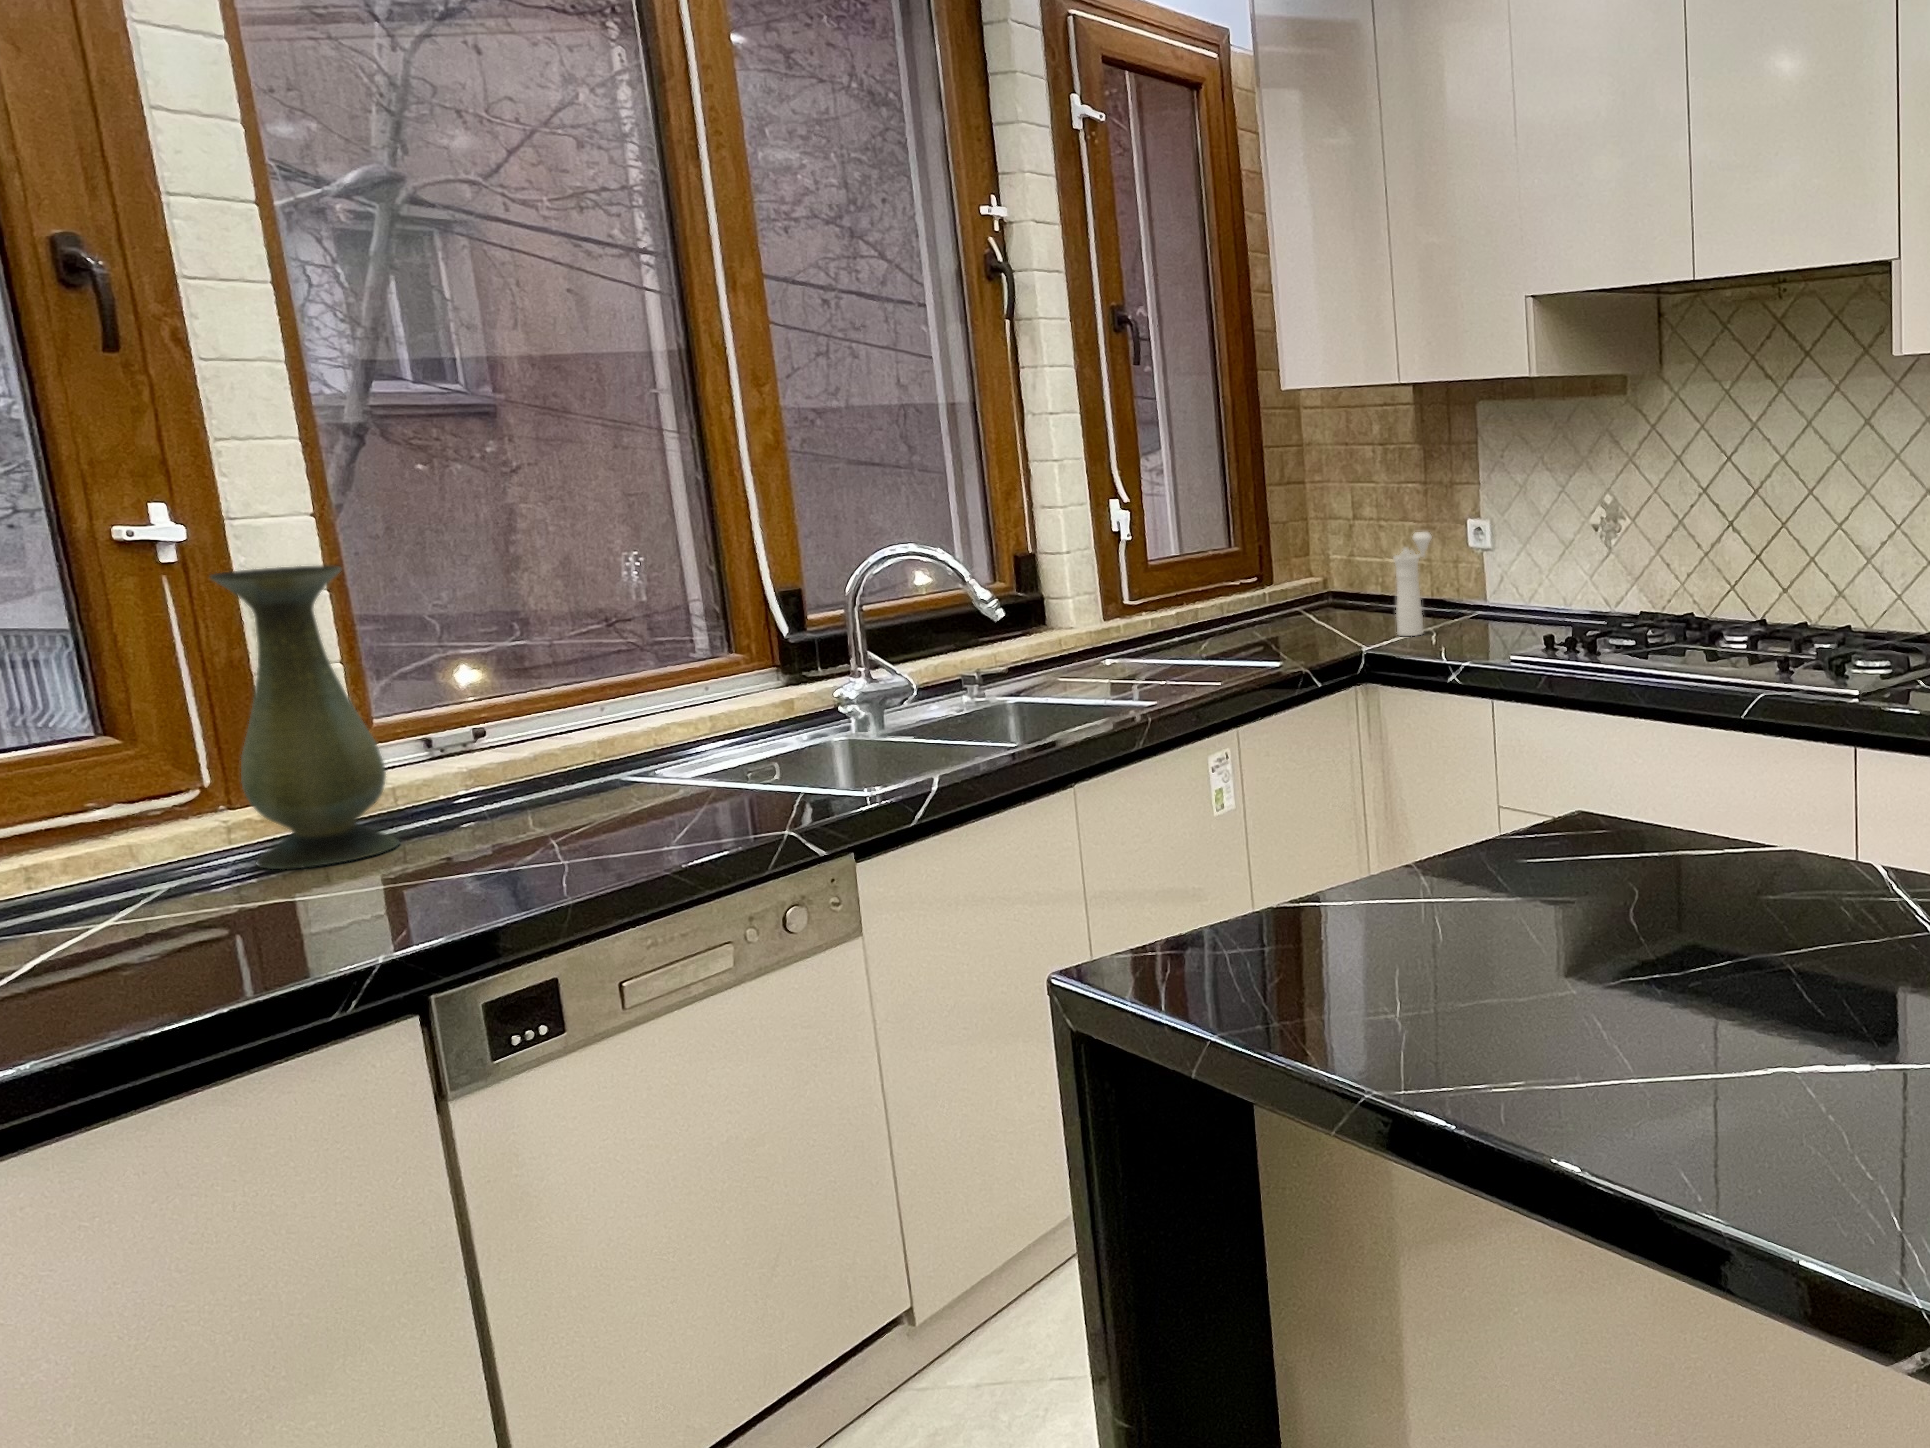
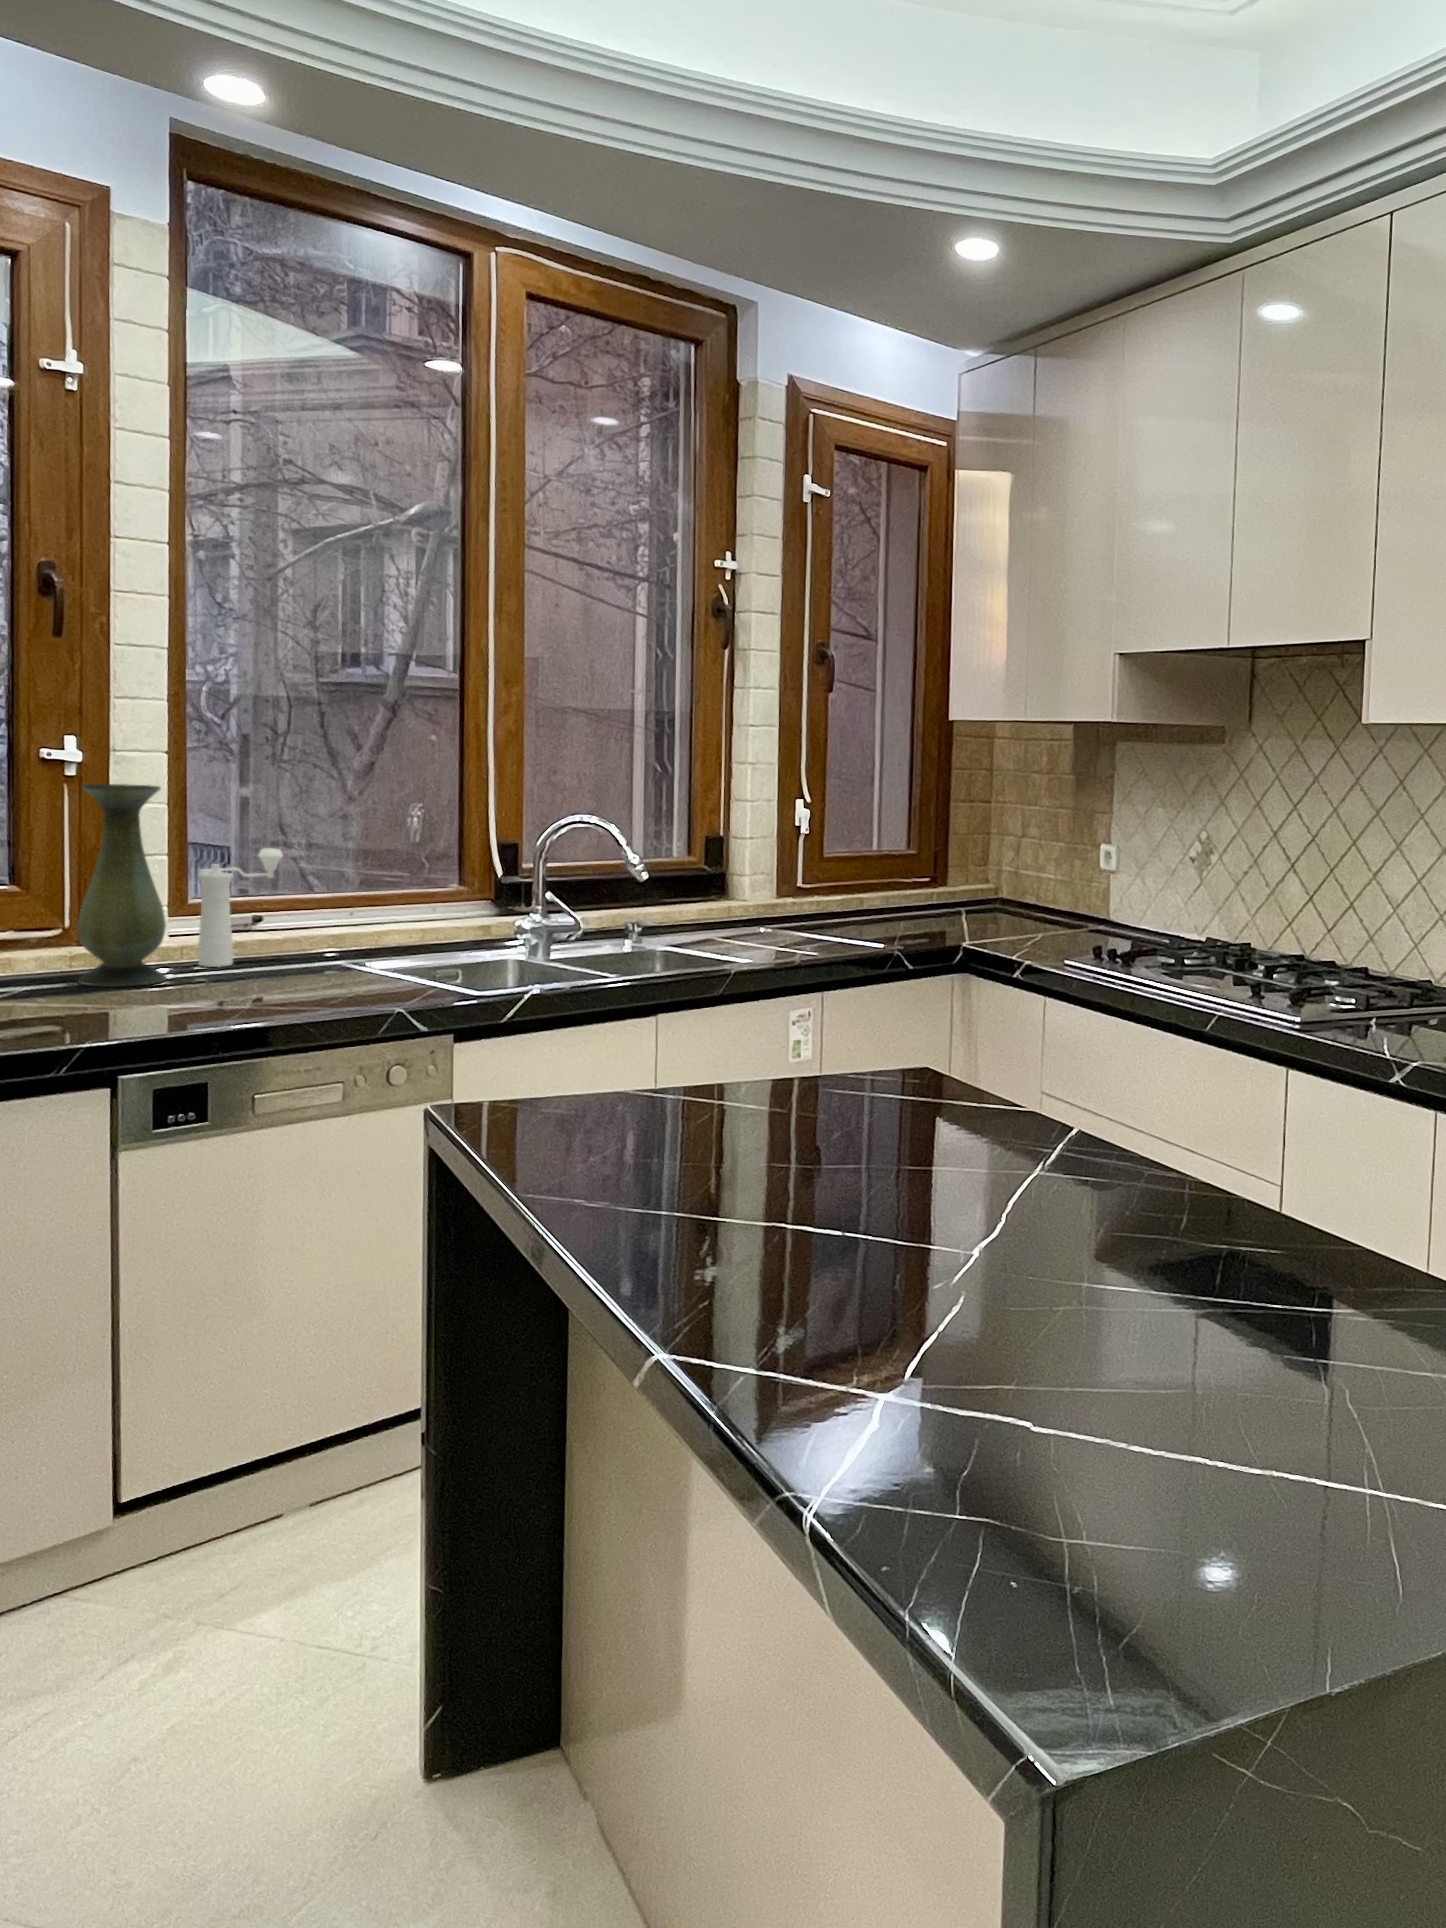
pepper mill: present [1393,532,1431,636] -> present [198,848,283,967]

